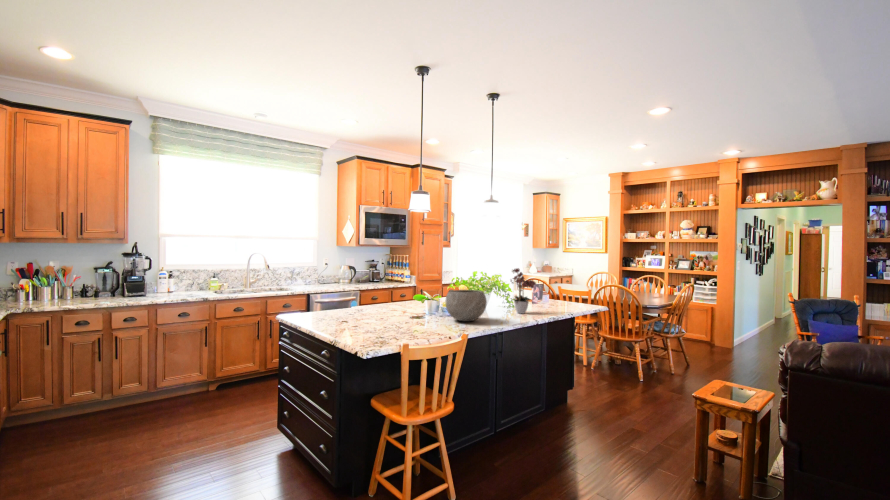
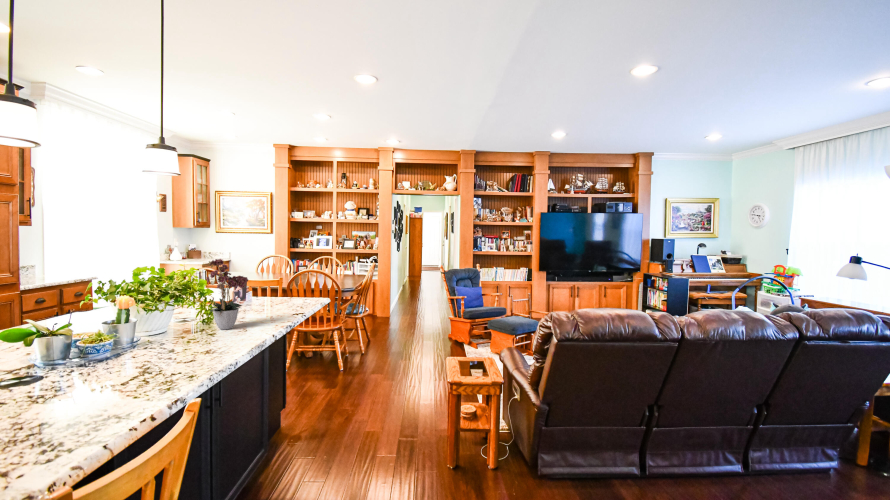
bowl: present [446,290,487,321] -> none [75,305,179,373]

